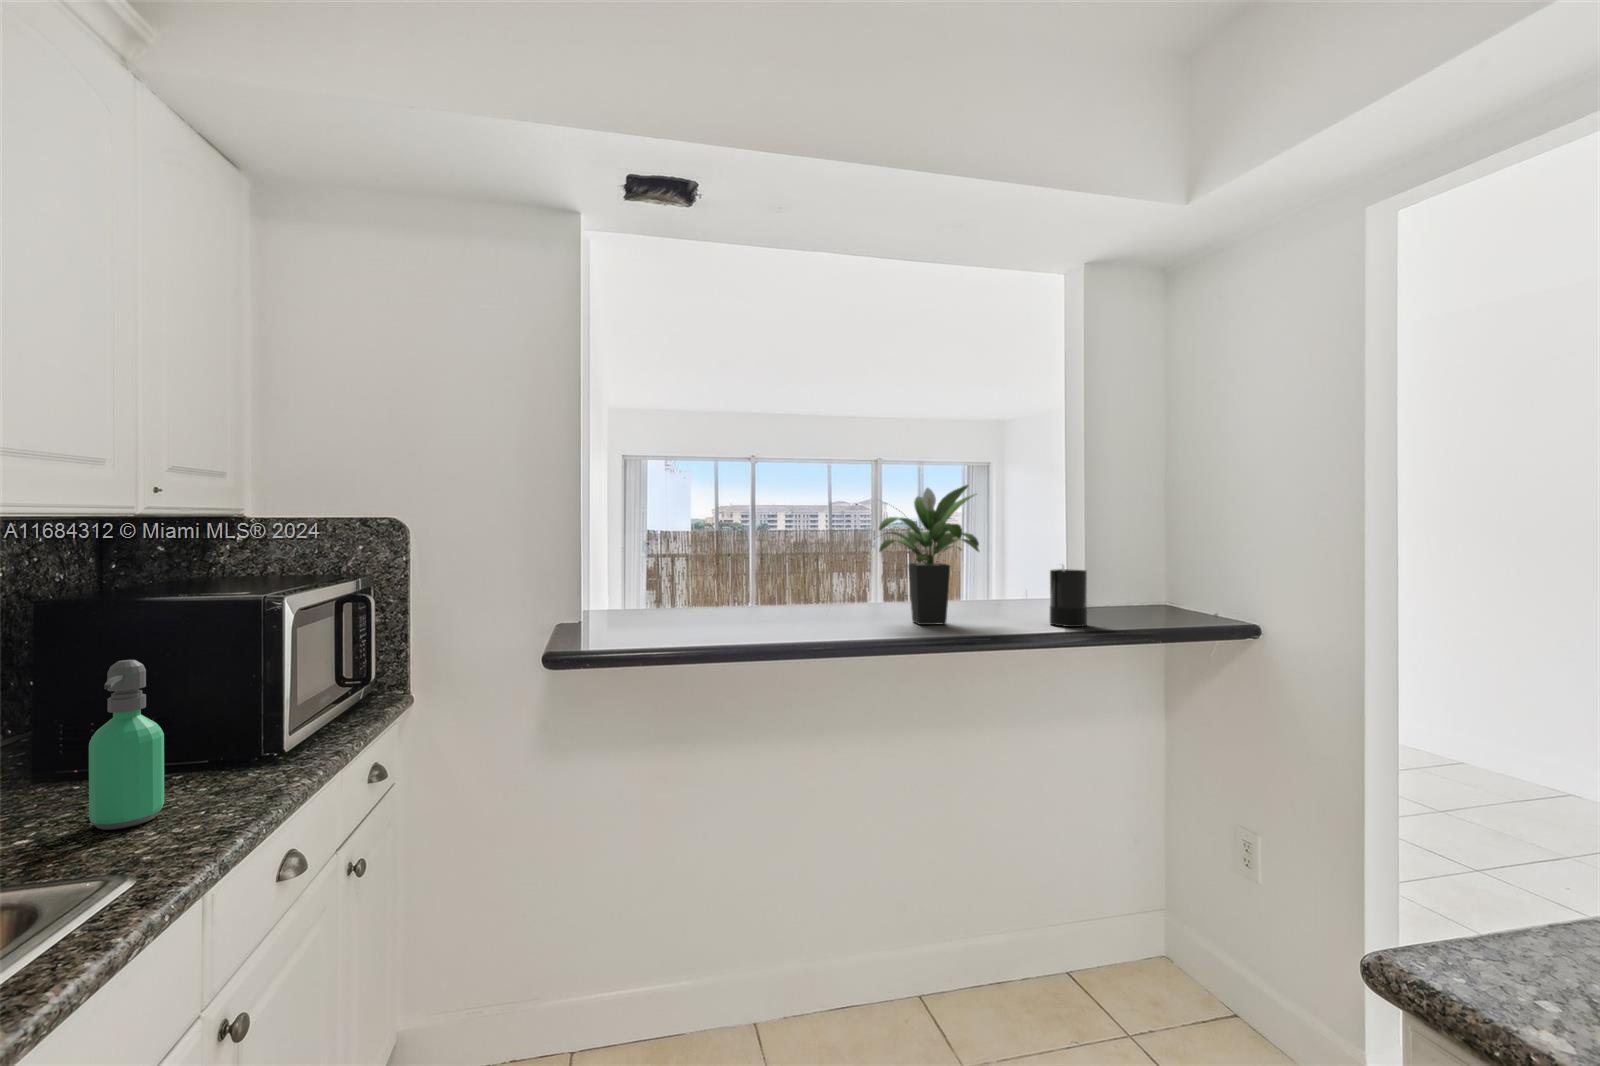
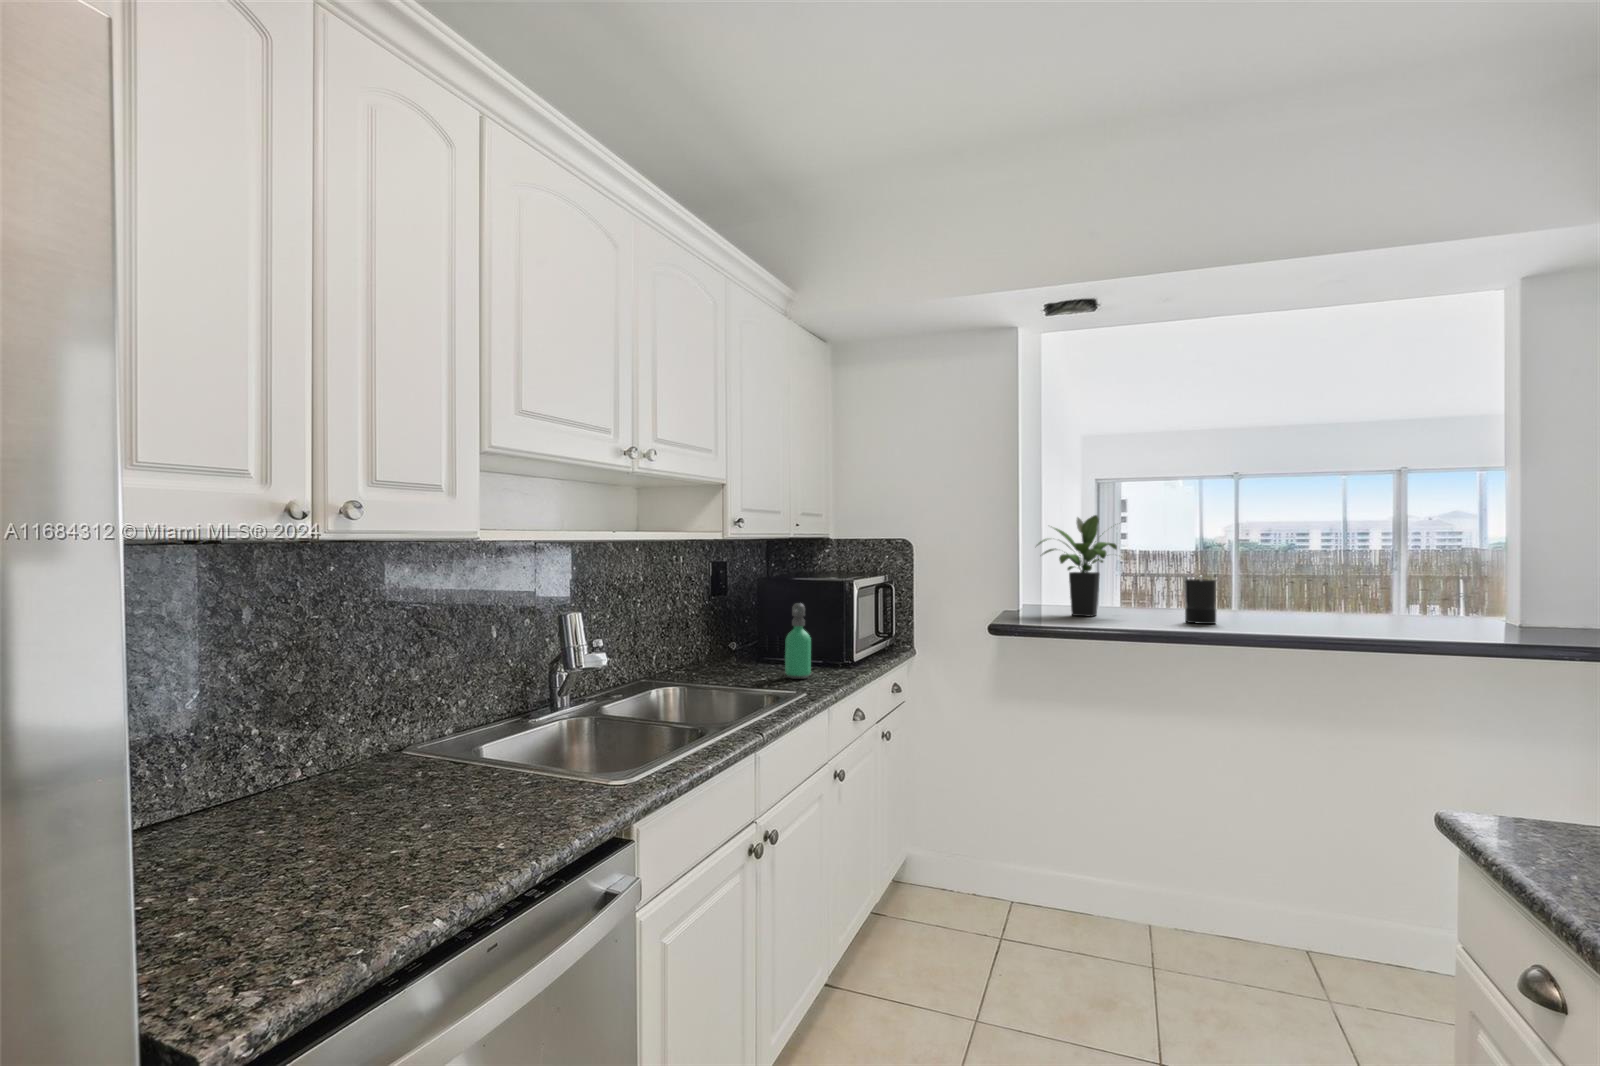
potted plant: present [879,485,979,625] -> present [1038,515,1117,617]
candle: present [1050,565,1087,627] -> present [1185,576,1216,624]

